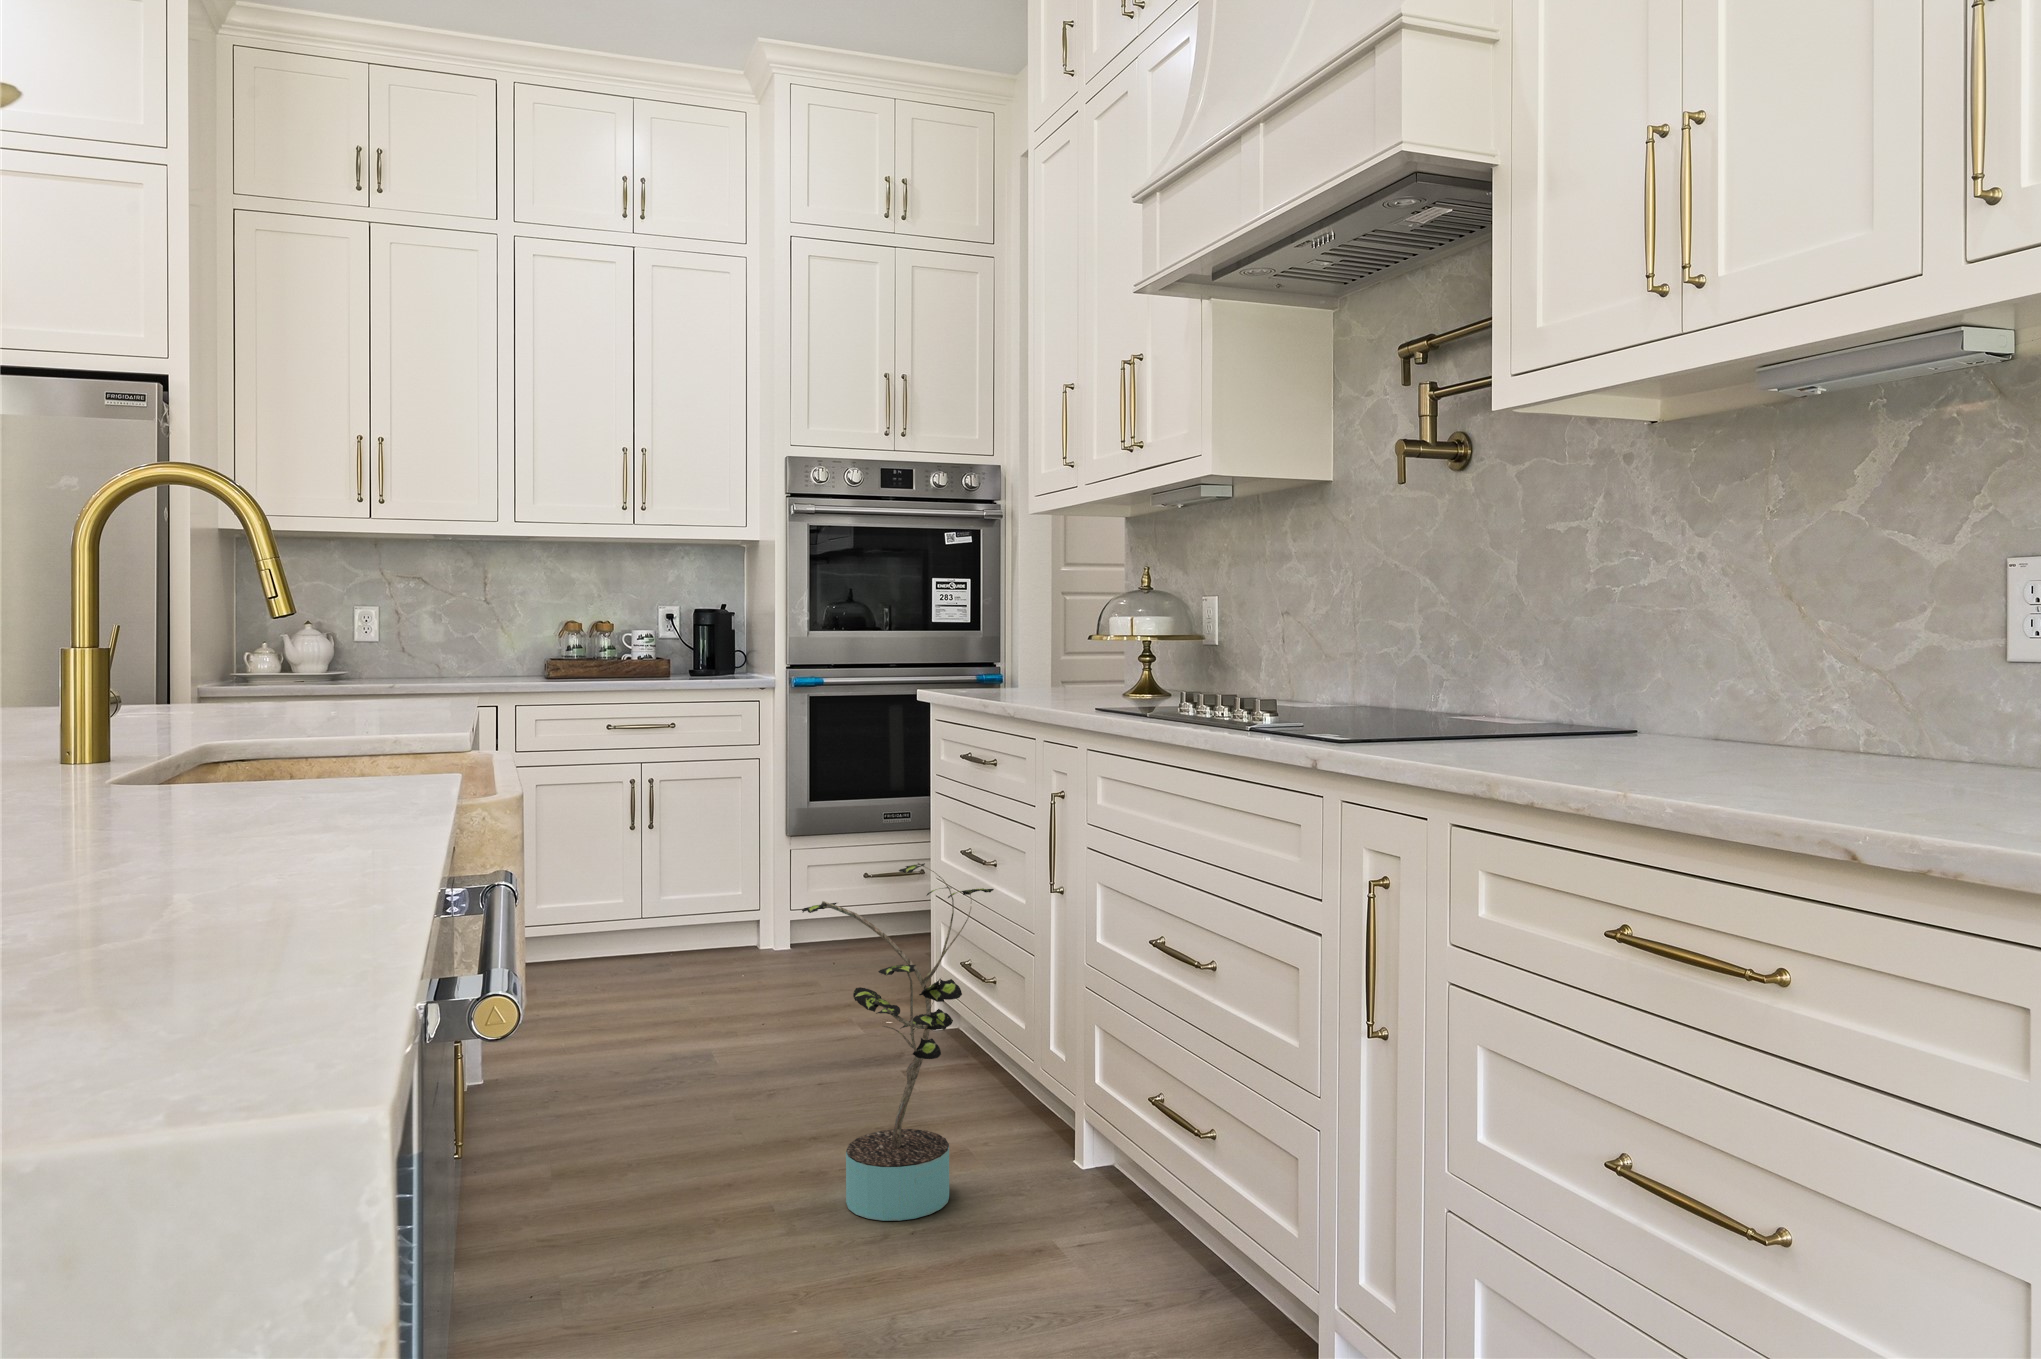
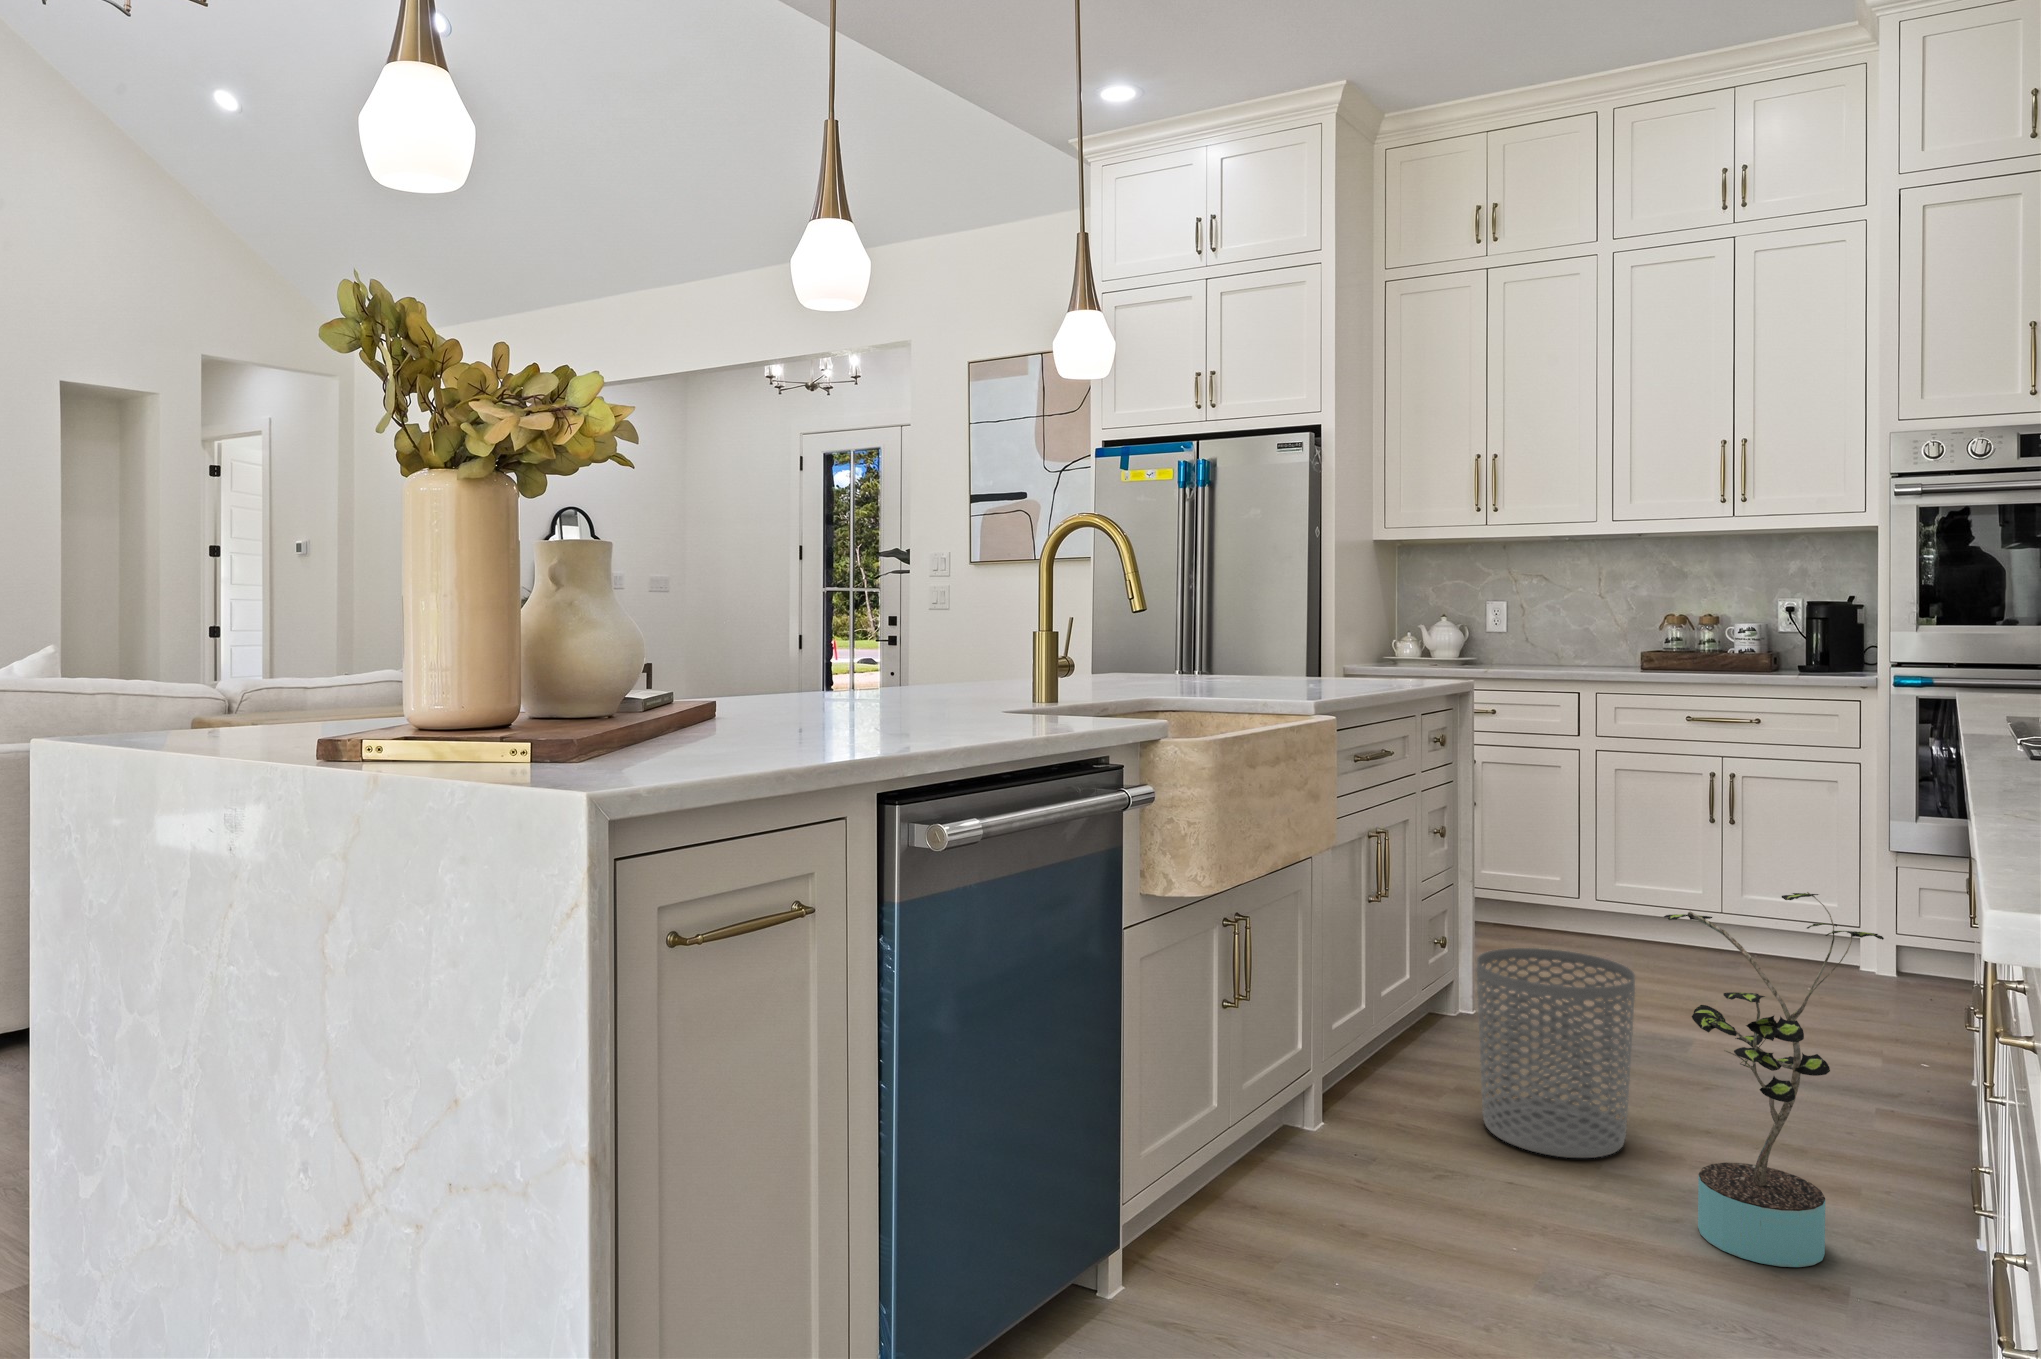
waste bin: none [577,973,741,1201] -> present [1476,948,1635,1158]

